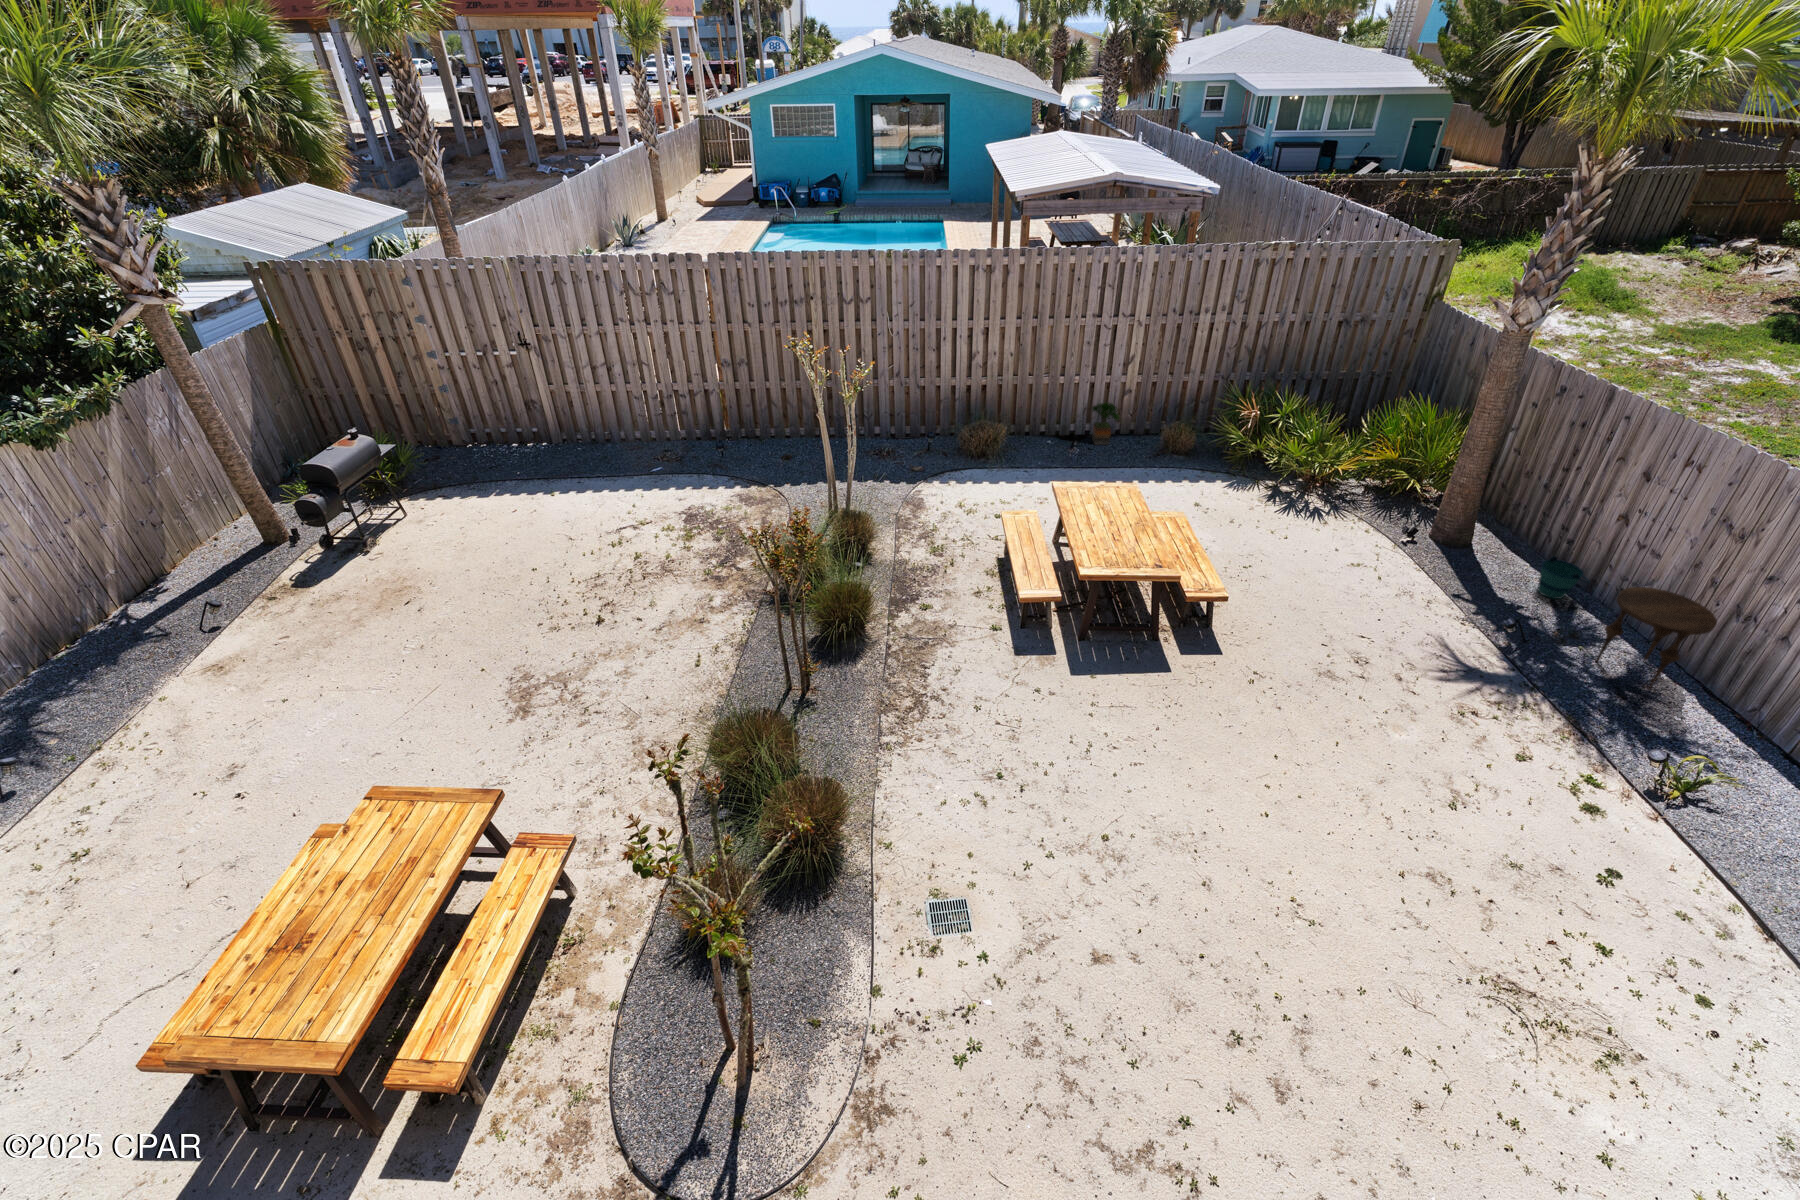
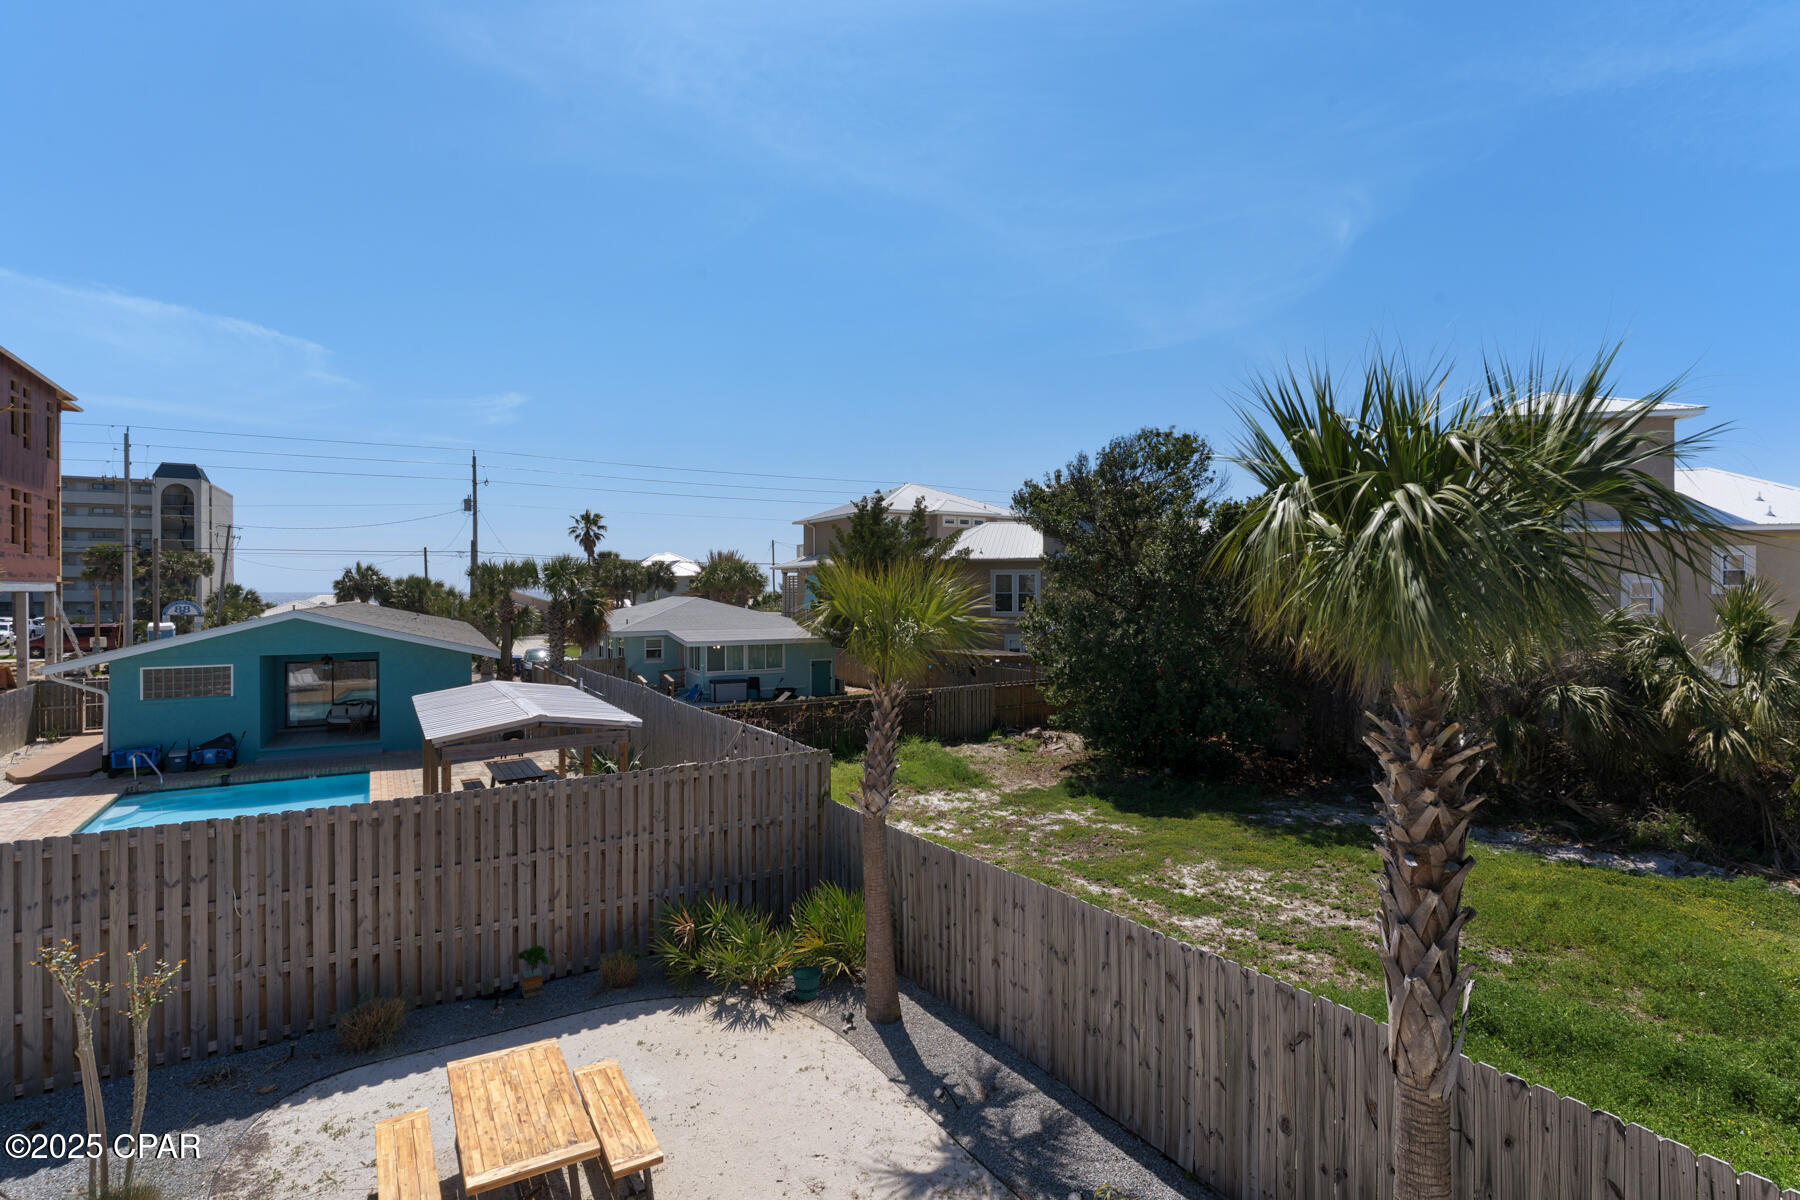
bucket: present [1538,556,1590,599] -> present [792,966,826,1001]
side table: present [1595,587,1717,688] -> none [1007,1021,1078,1123]

